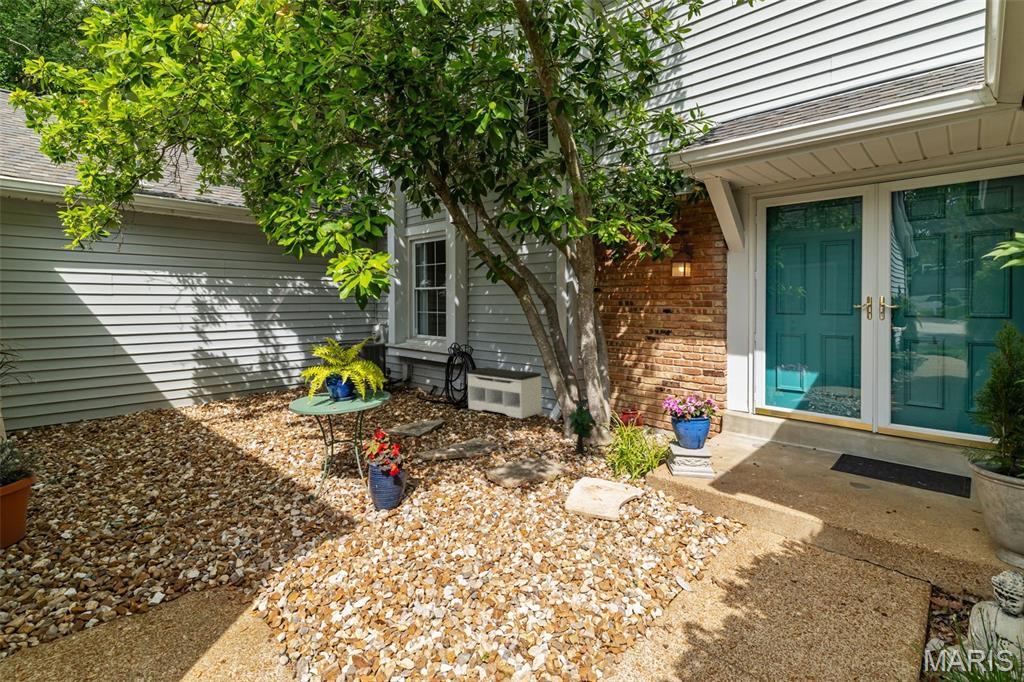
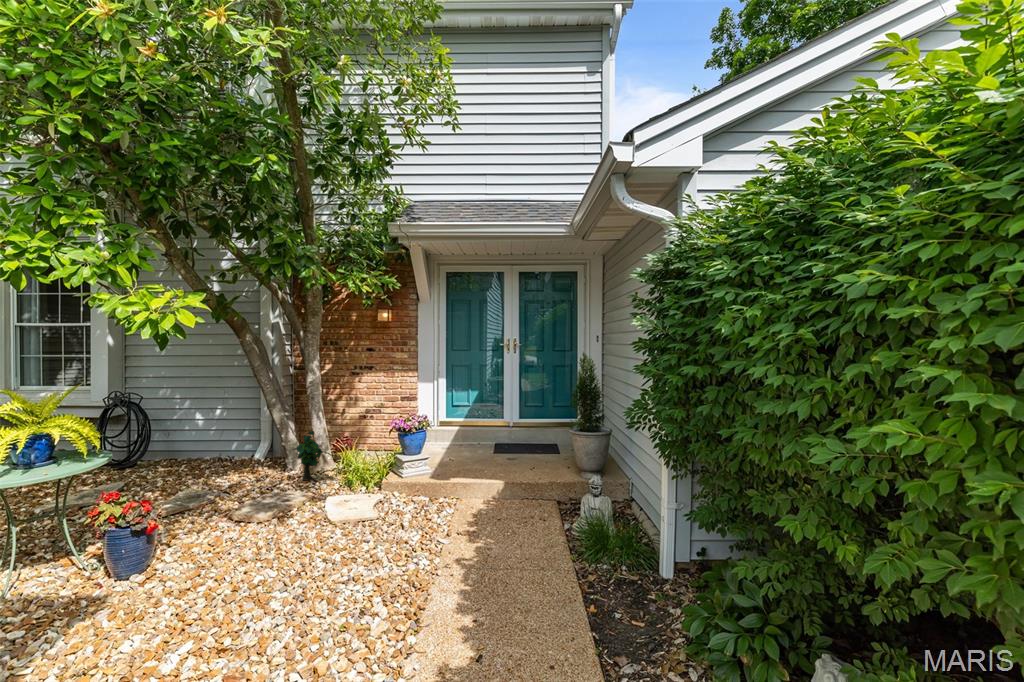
bench: present [468,367,542,419] -> none [138,414,238,464]

